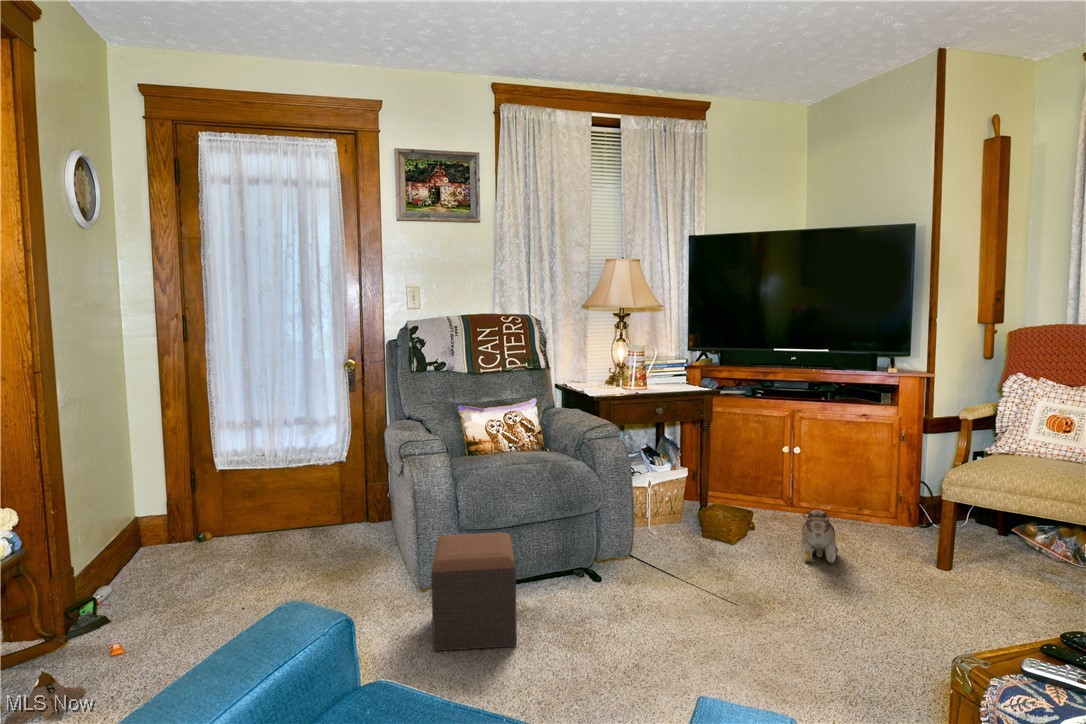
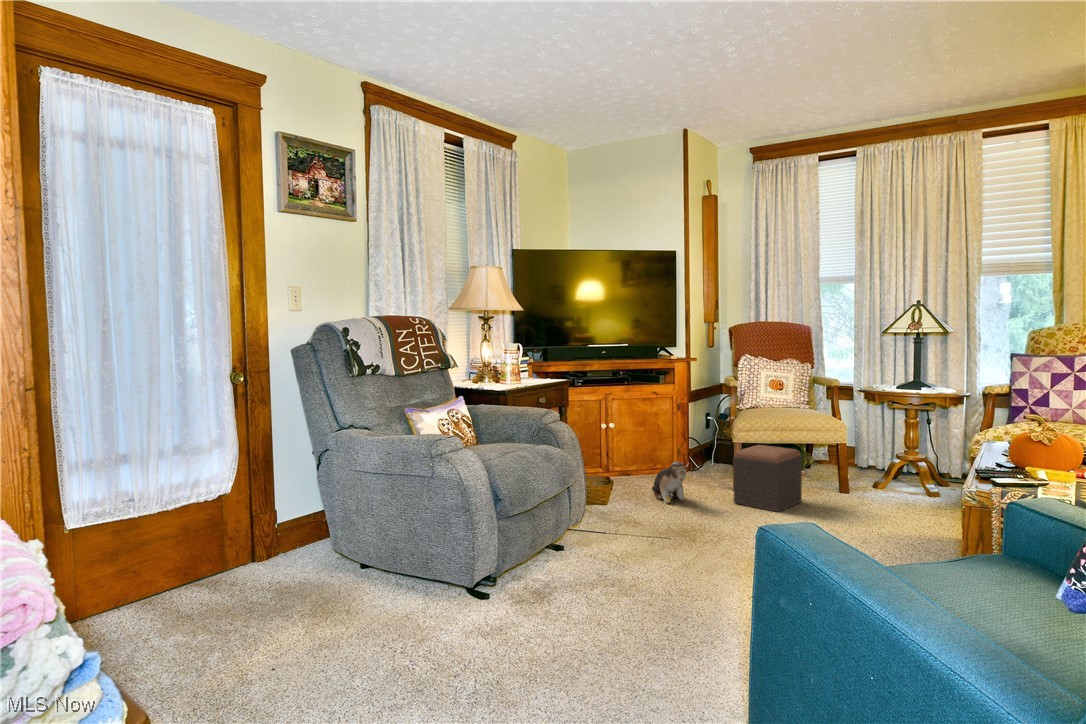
footstool: present [431,533,517,651] -> present [733,445,802,512]

